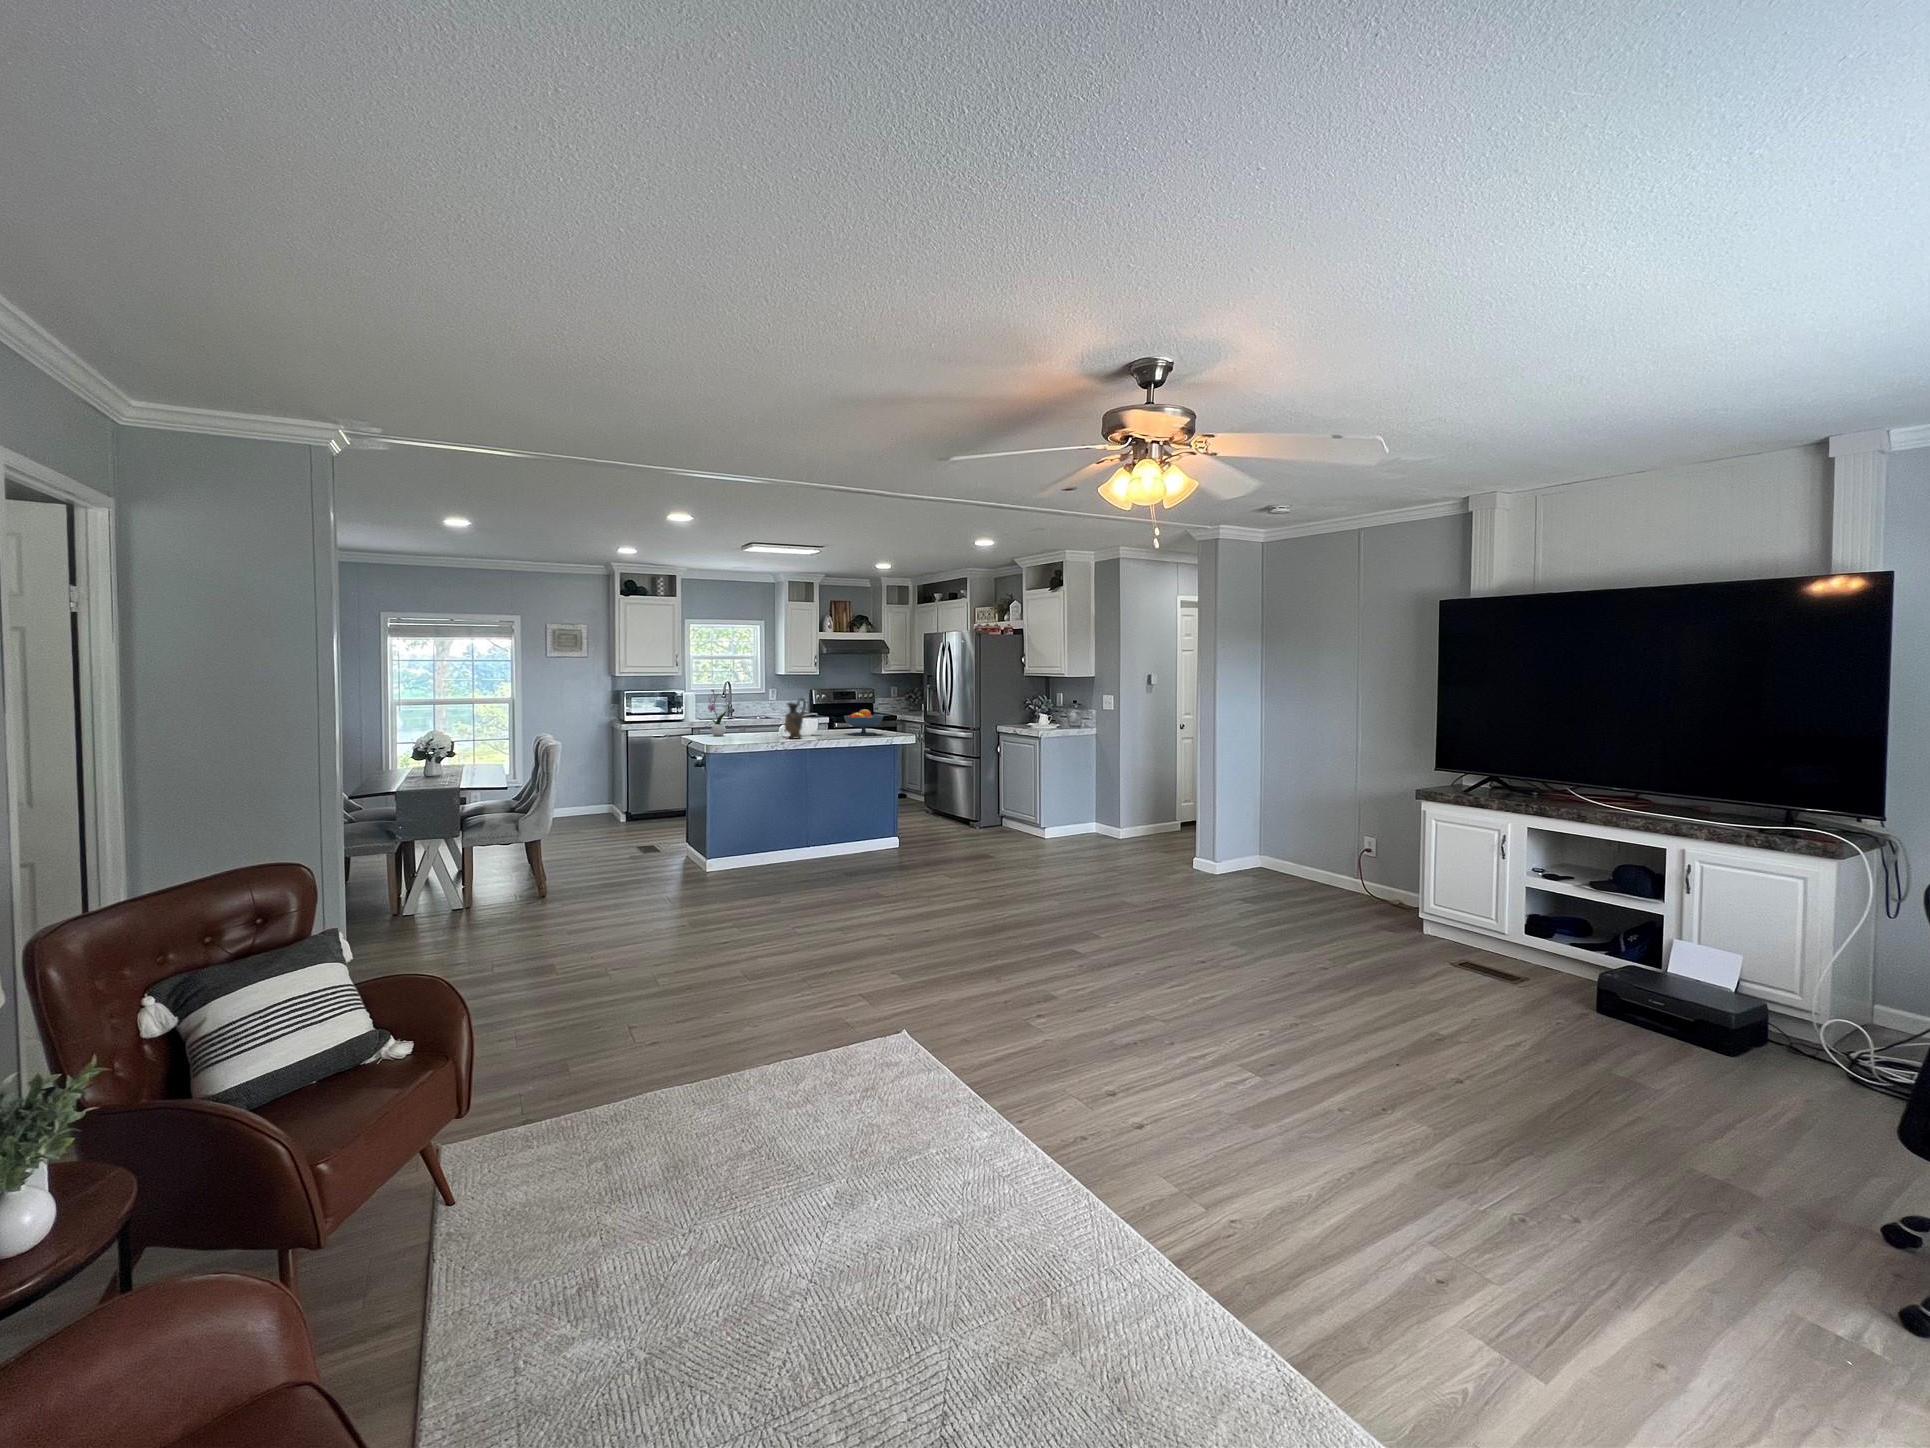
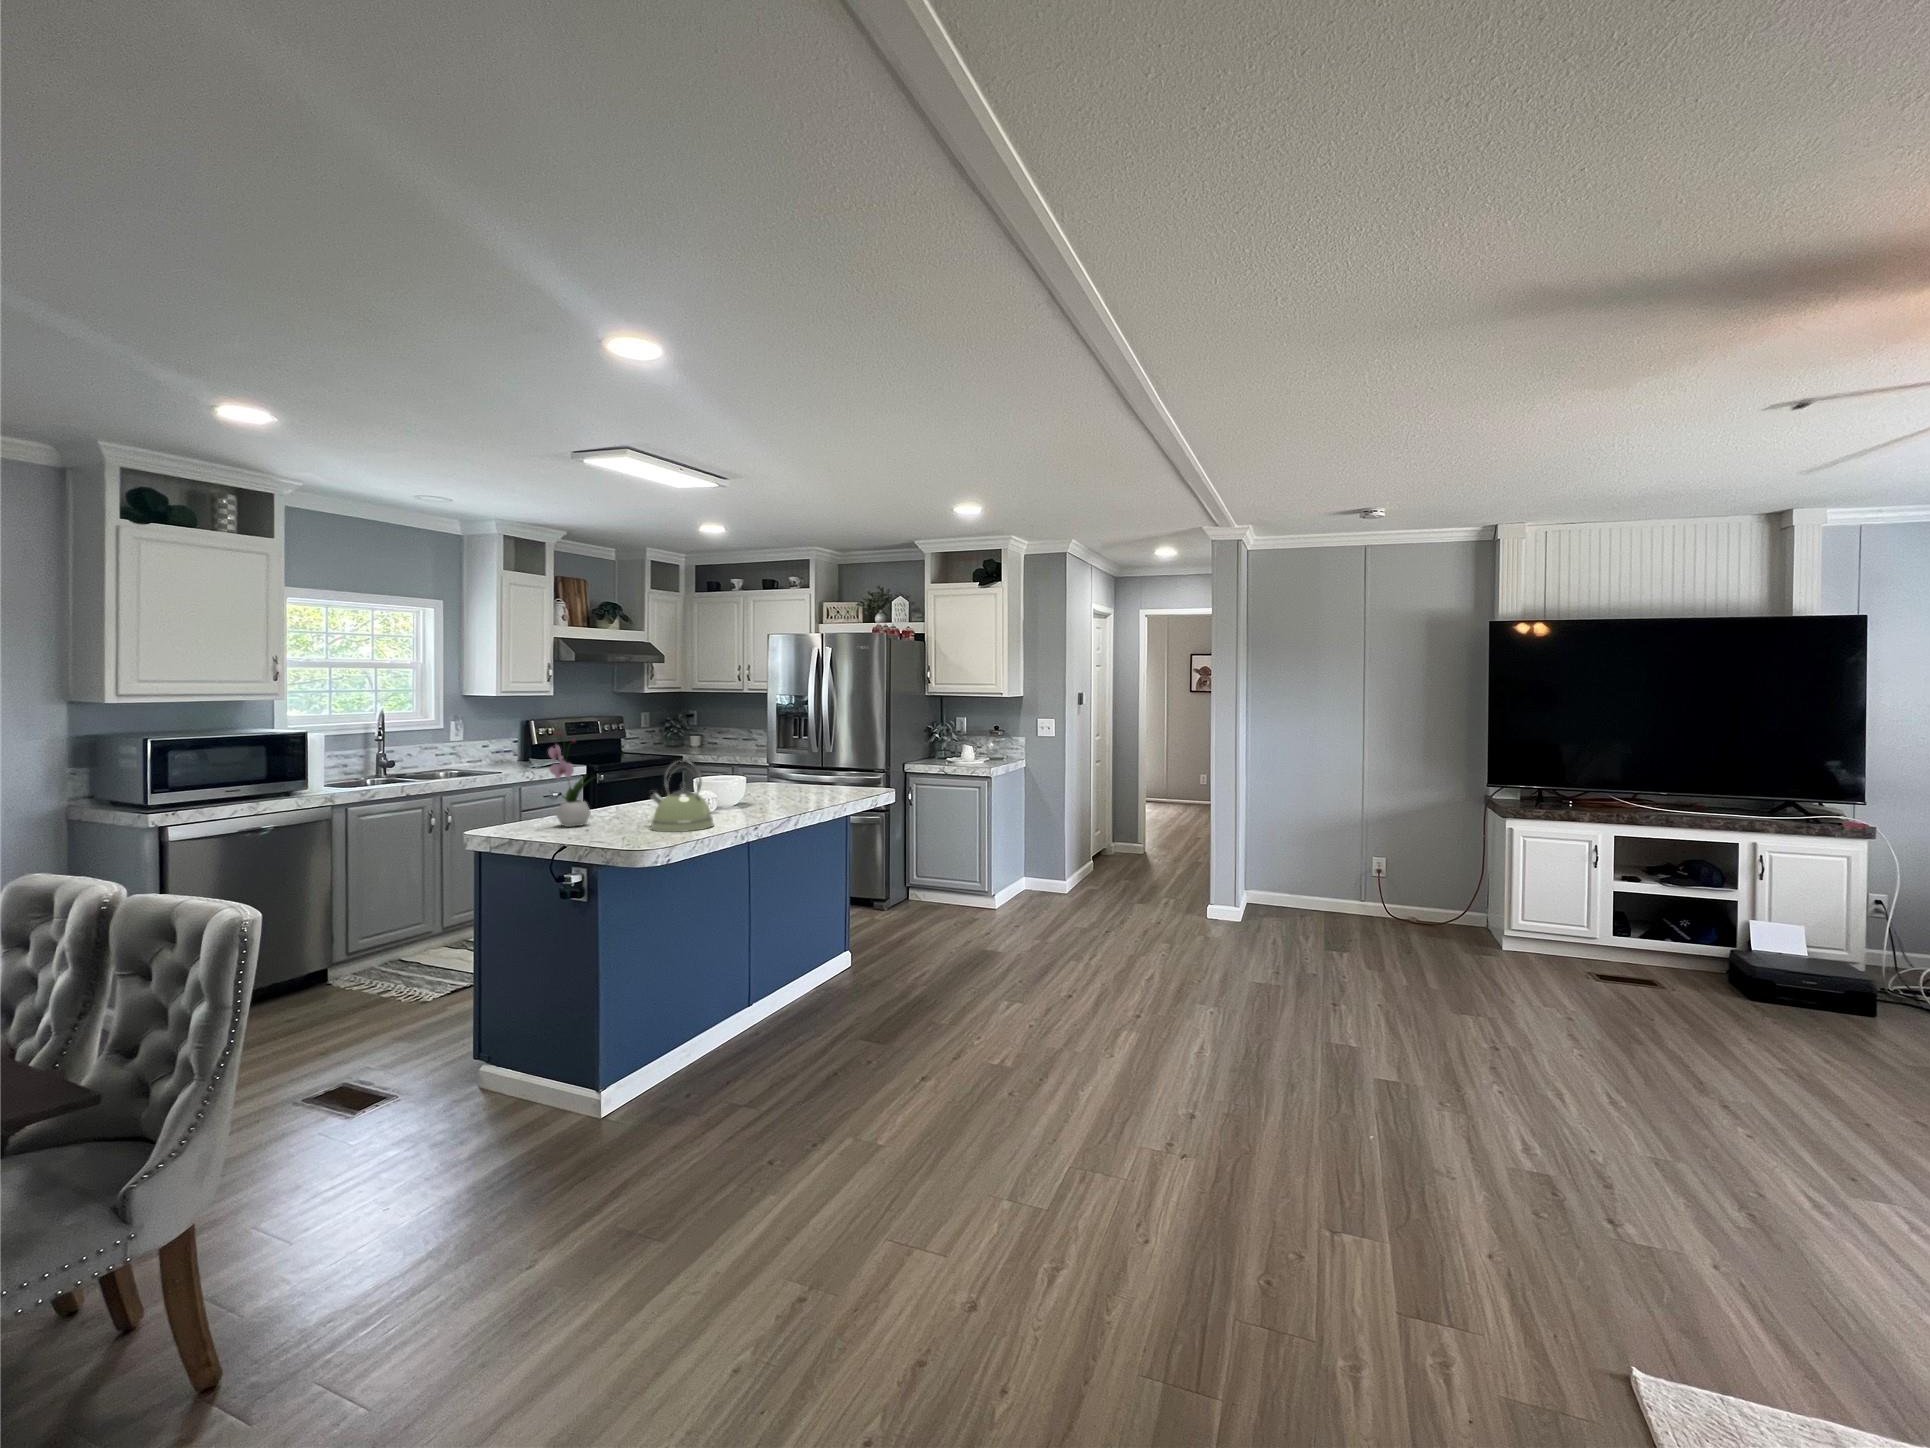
ceramic pitcher: present [784,698,806,739] -> none [726,741,760,816]
kettle: none [736,705,767,741] -> present [650,760,714,832]
fruit bowl: present [844,709,883,735] -> none [767,752,834,797]

